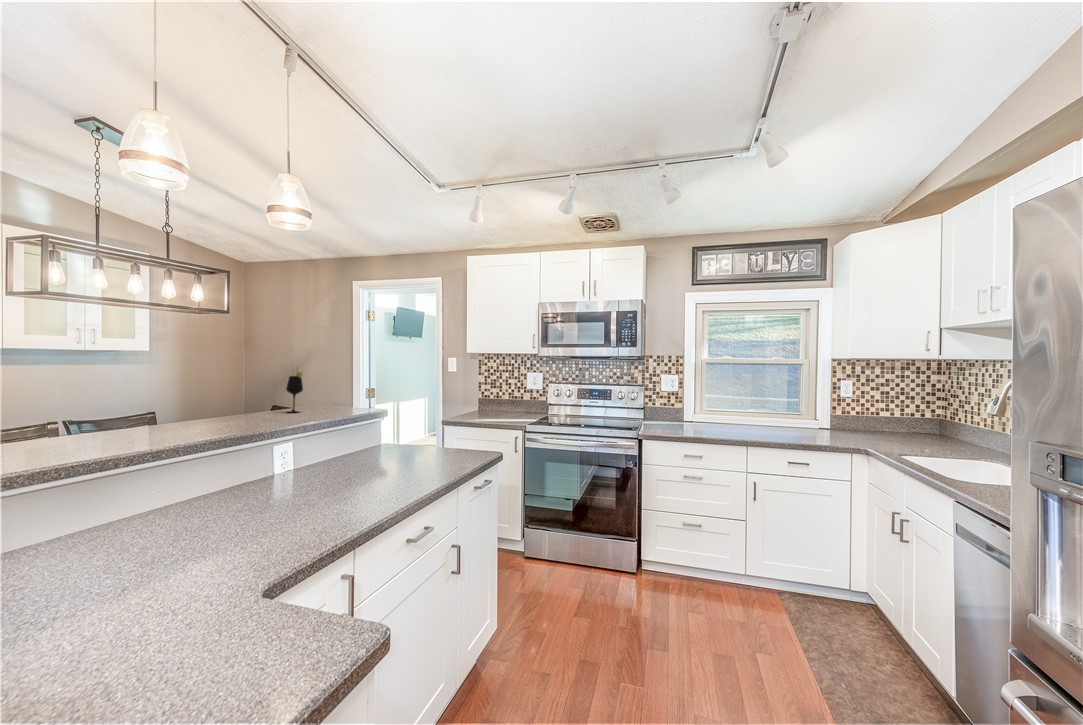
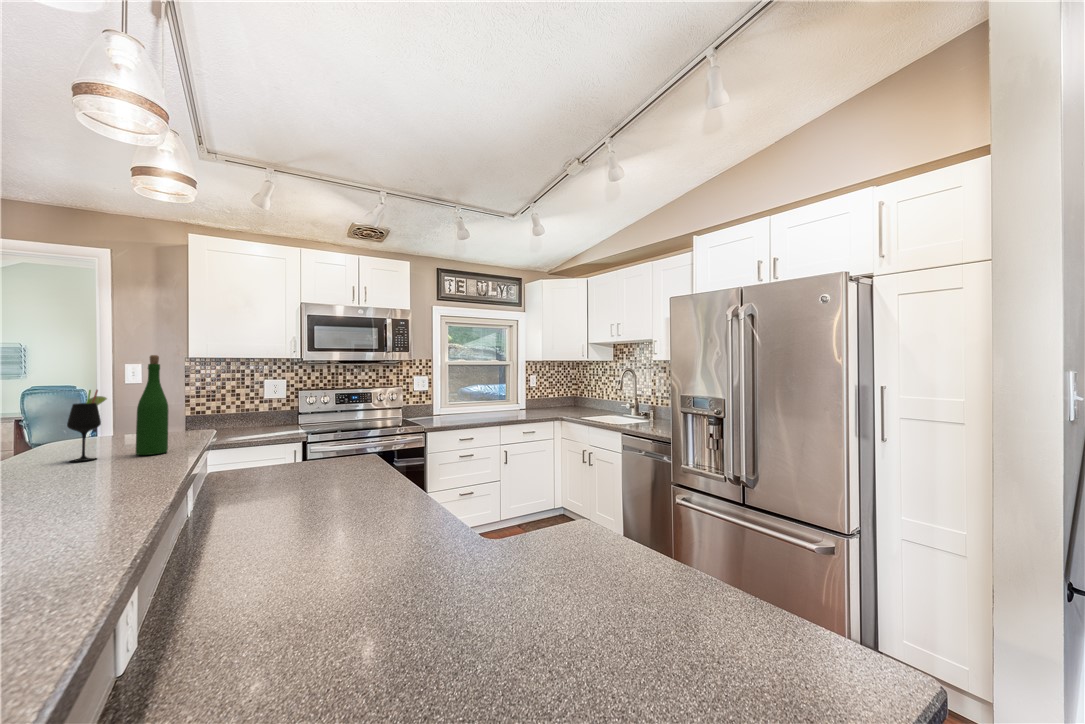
wine bottle: none [310,345,330,414] -> present [136,355,168,455]

